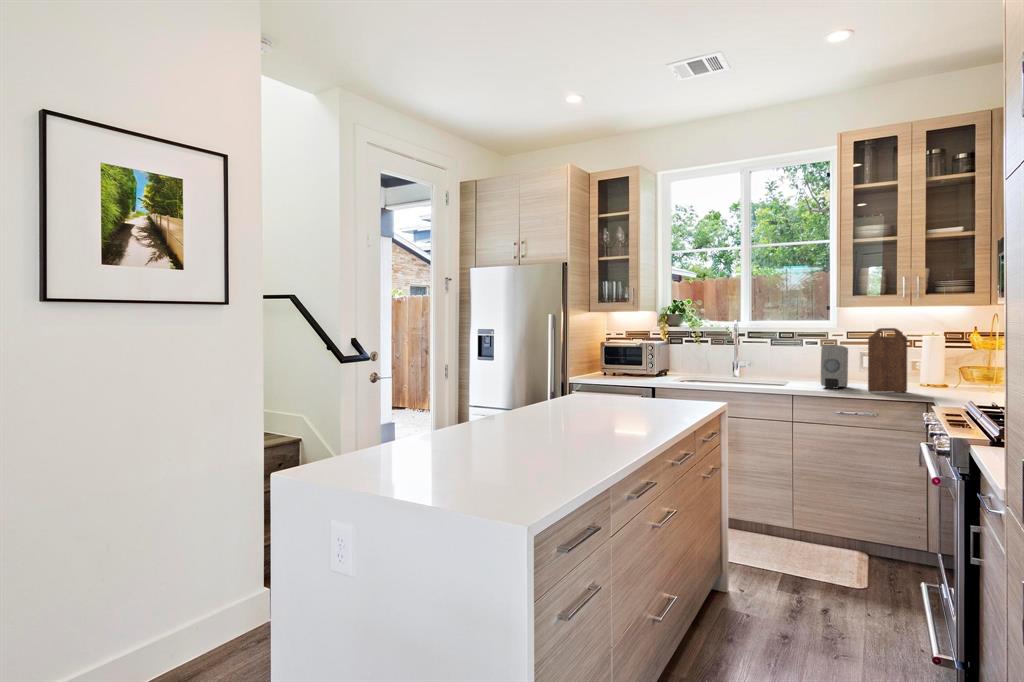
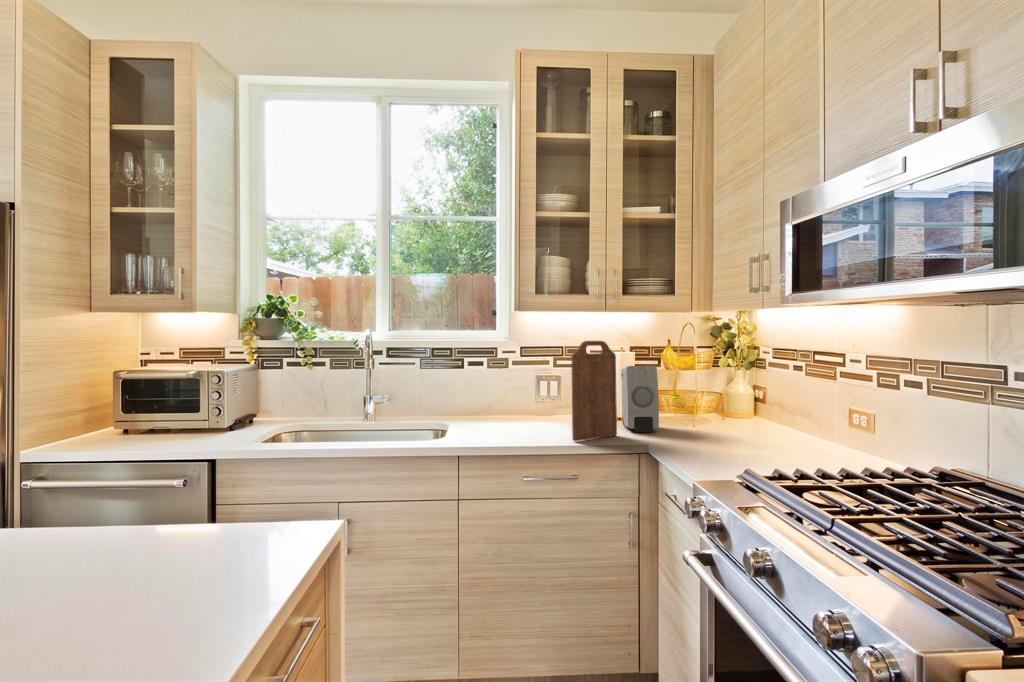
soap dispenser: present [821,345,848,389] -> present [621,366,659,432]

